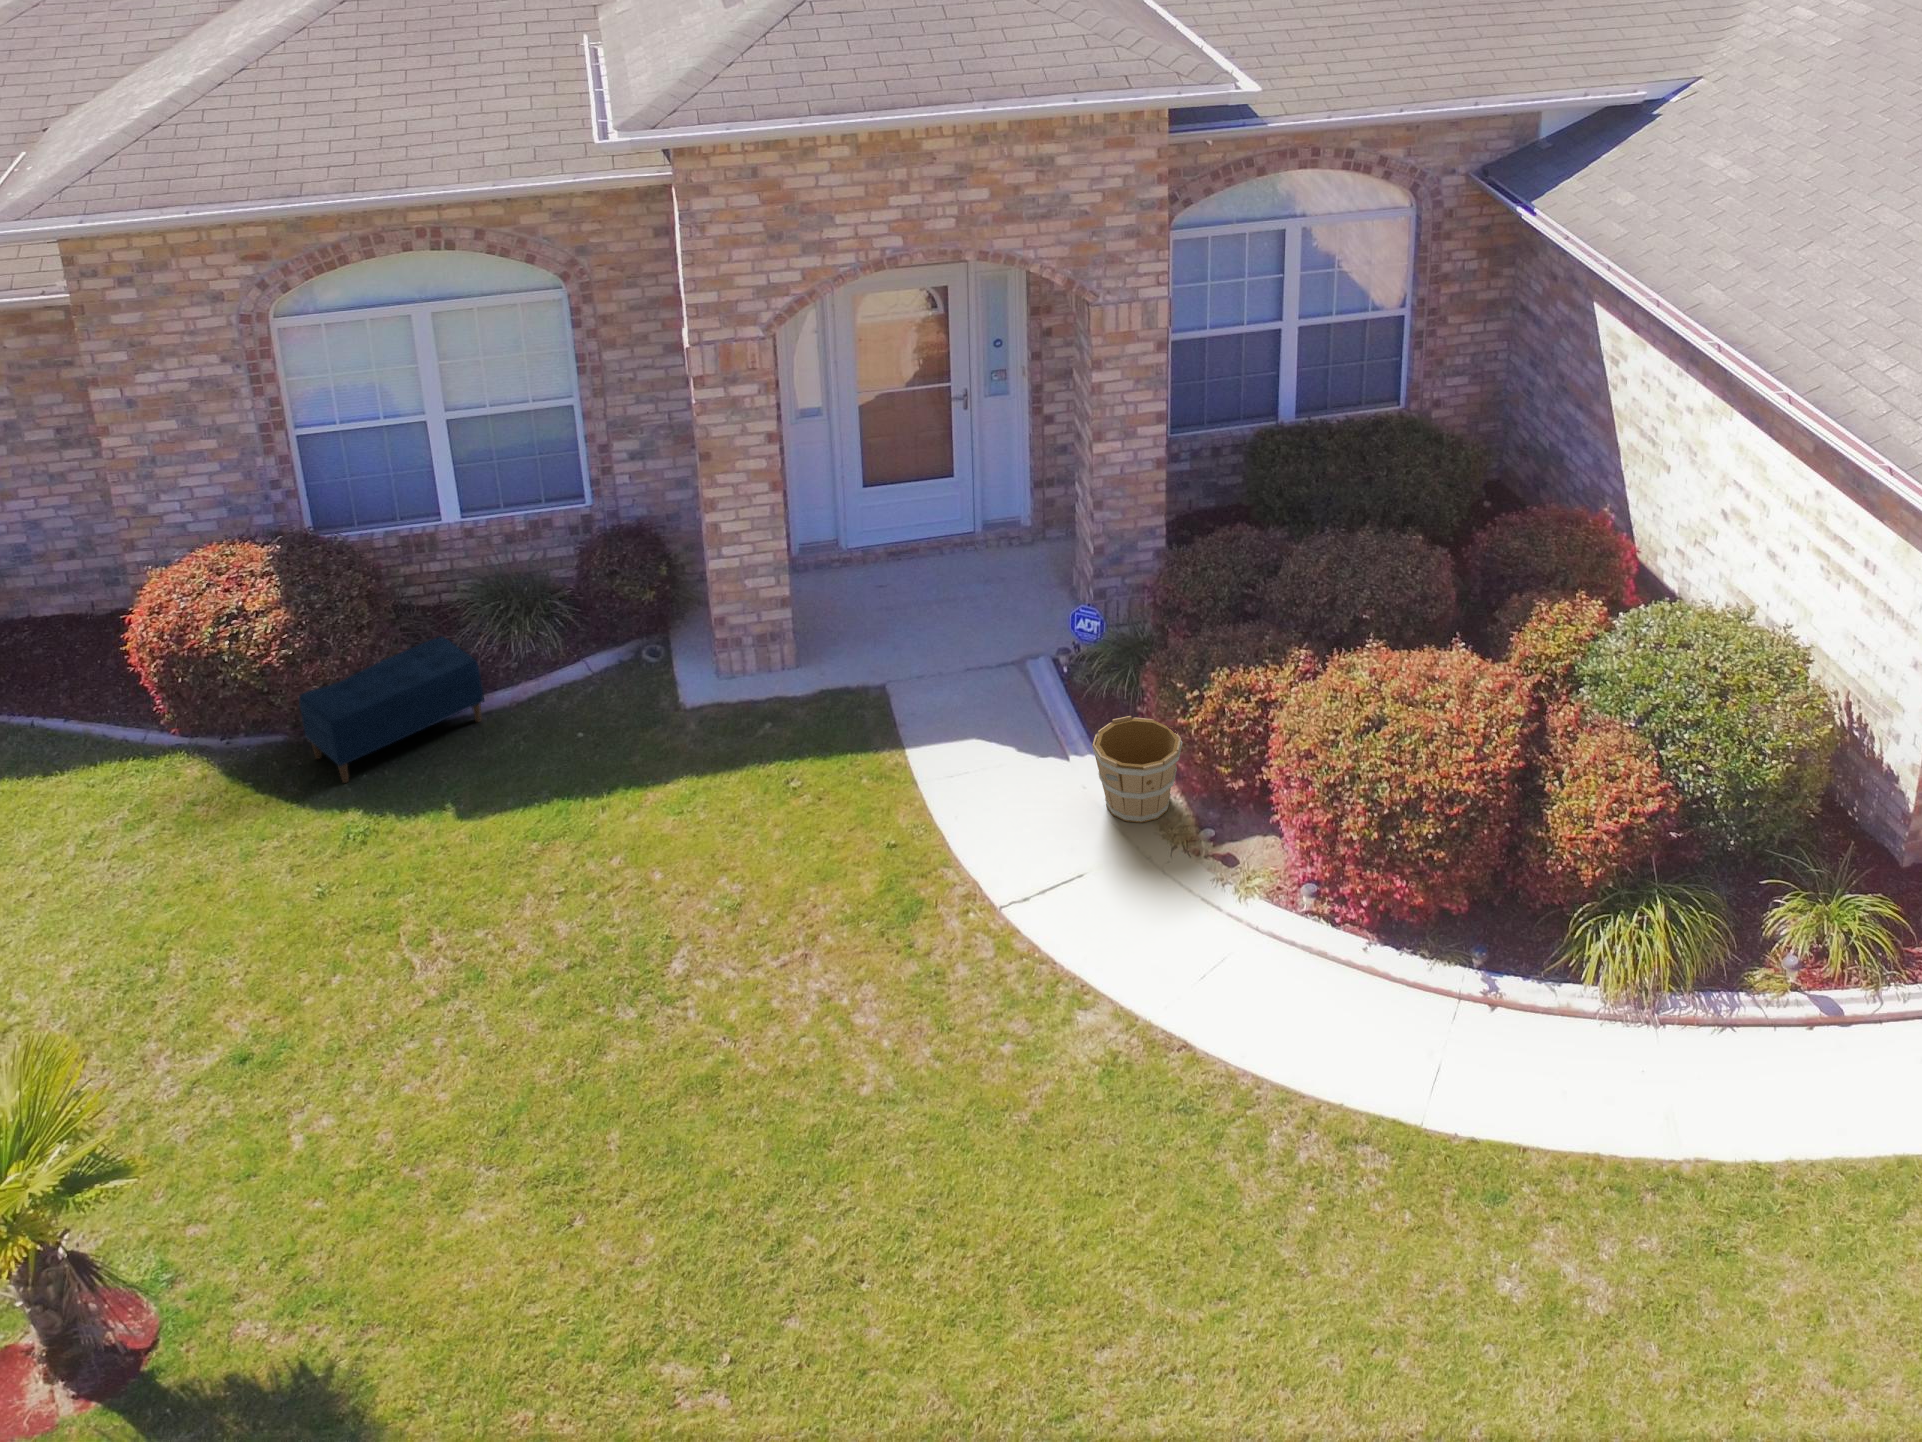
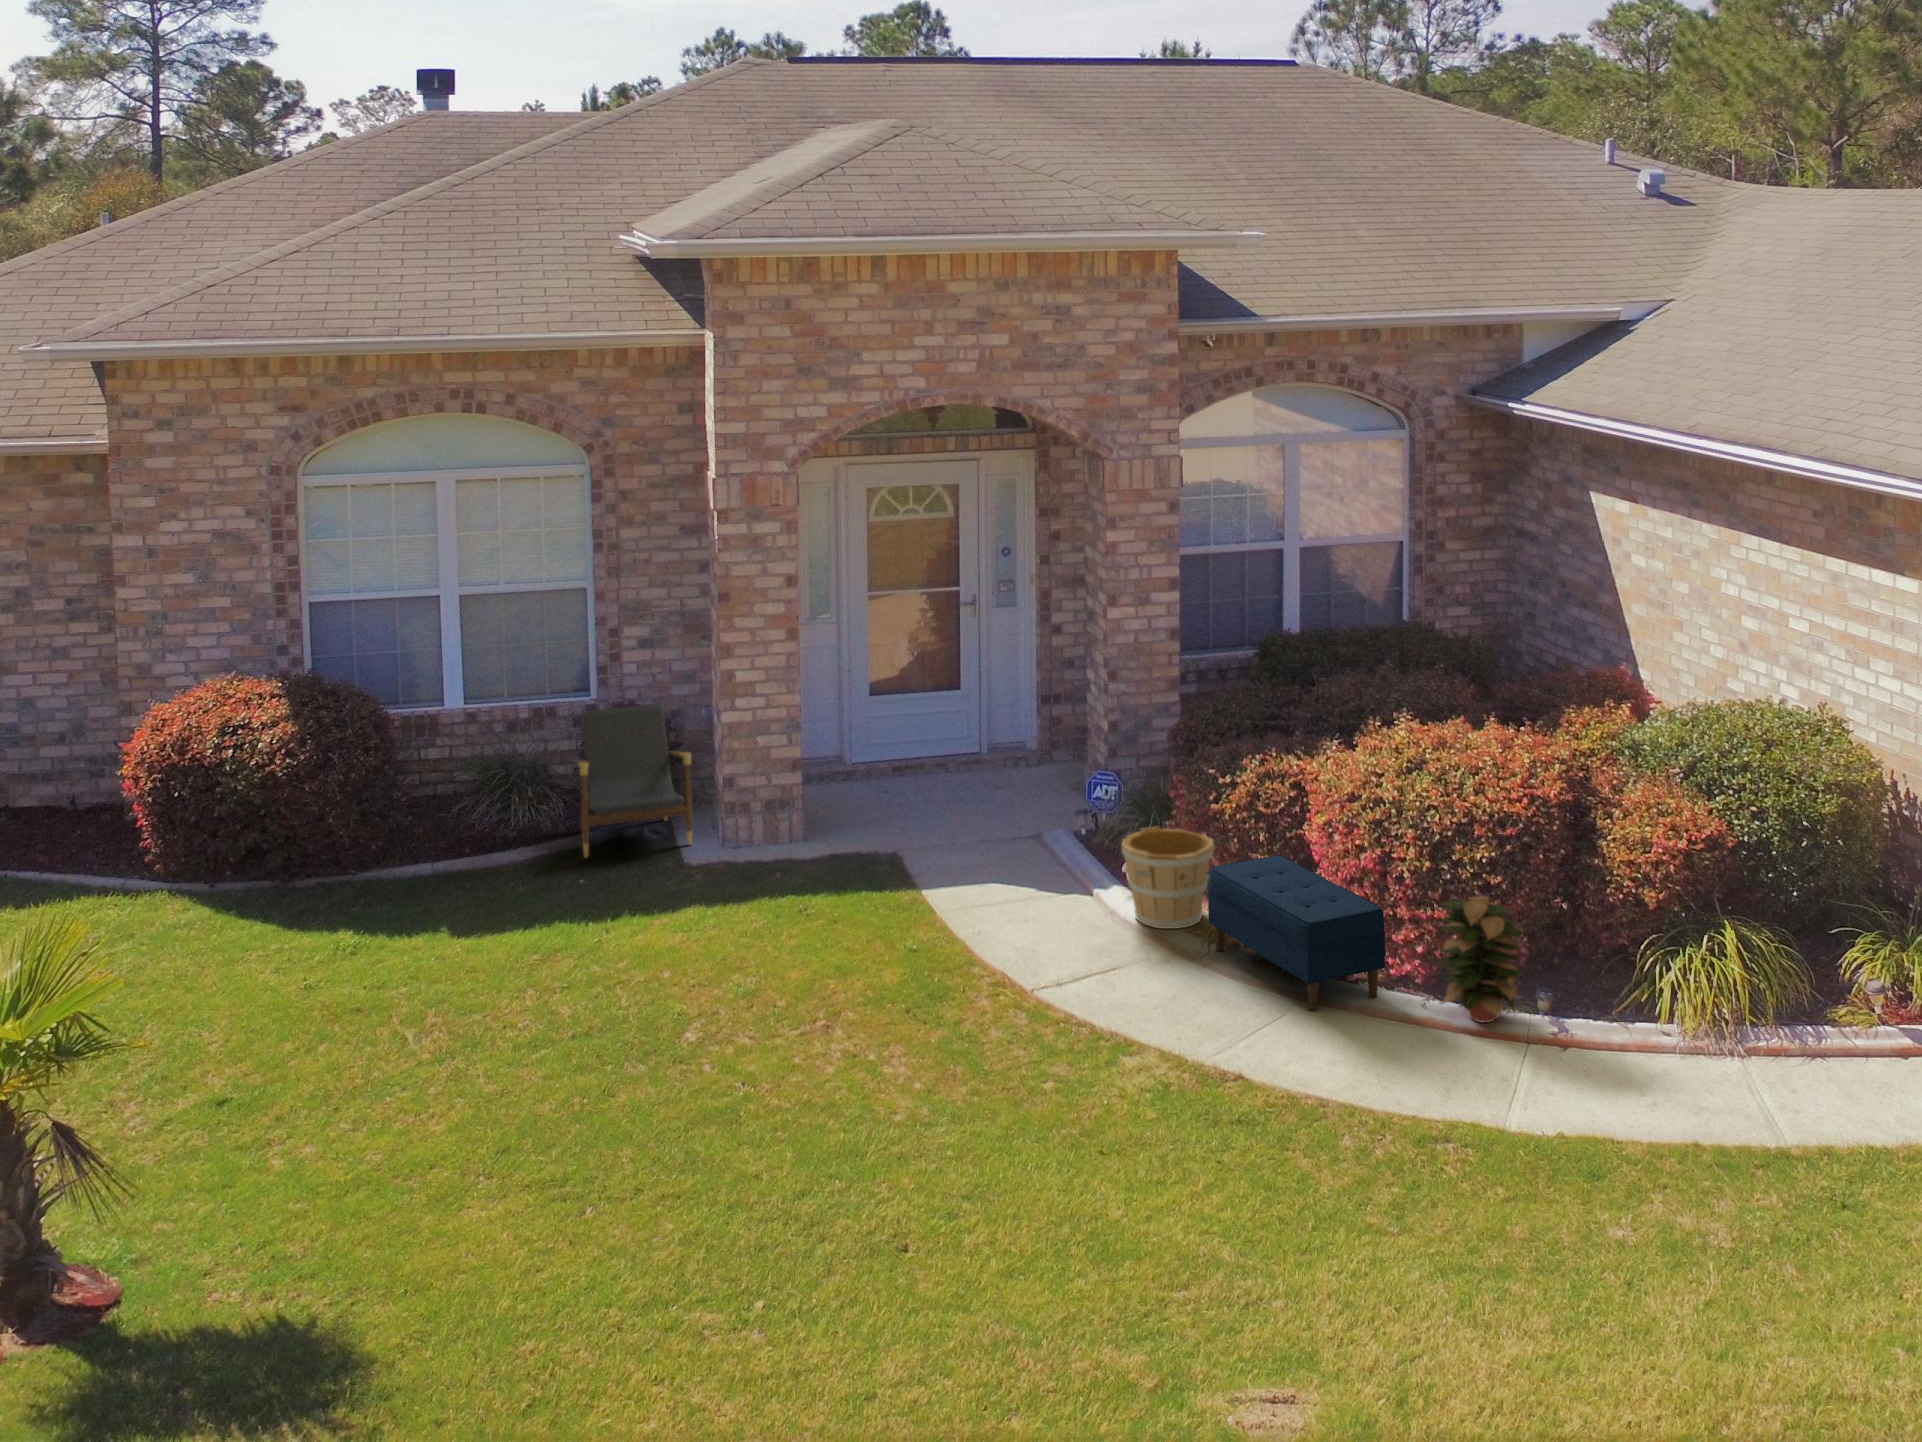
lounge chair: none [574,537,691,699] -> present [577,704,693,857]
bench: present [299,636,484,783] -> present [1208,855,1385,1011]
decorative plant: none [1378,864,1461,983] -> present [1441,896,1521,1023]

